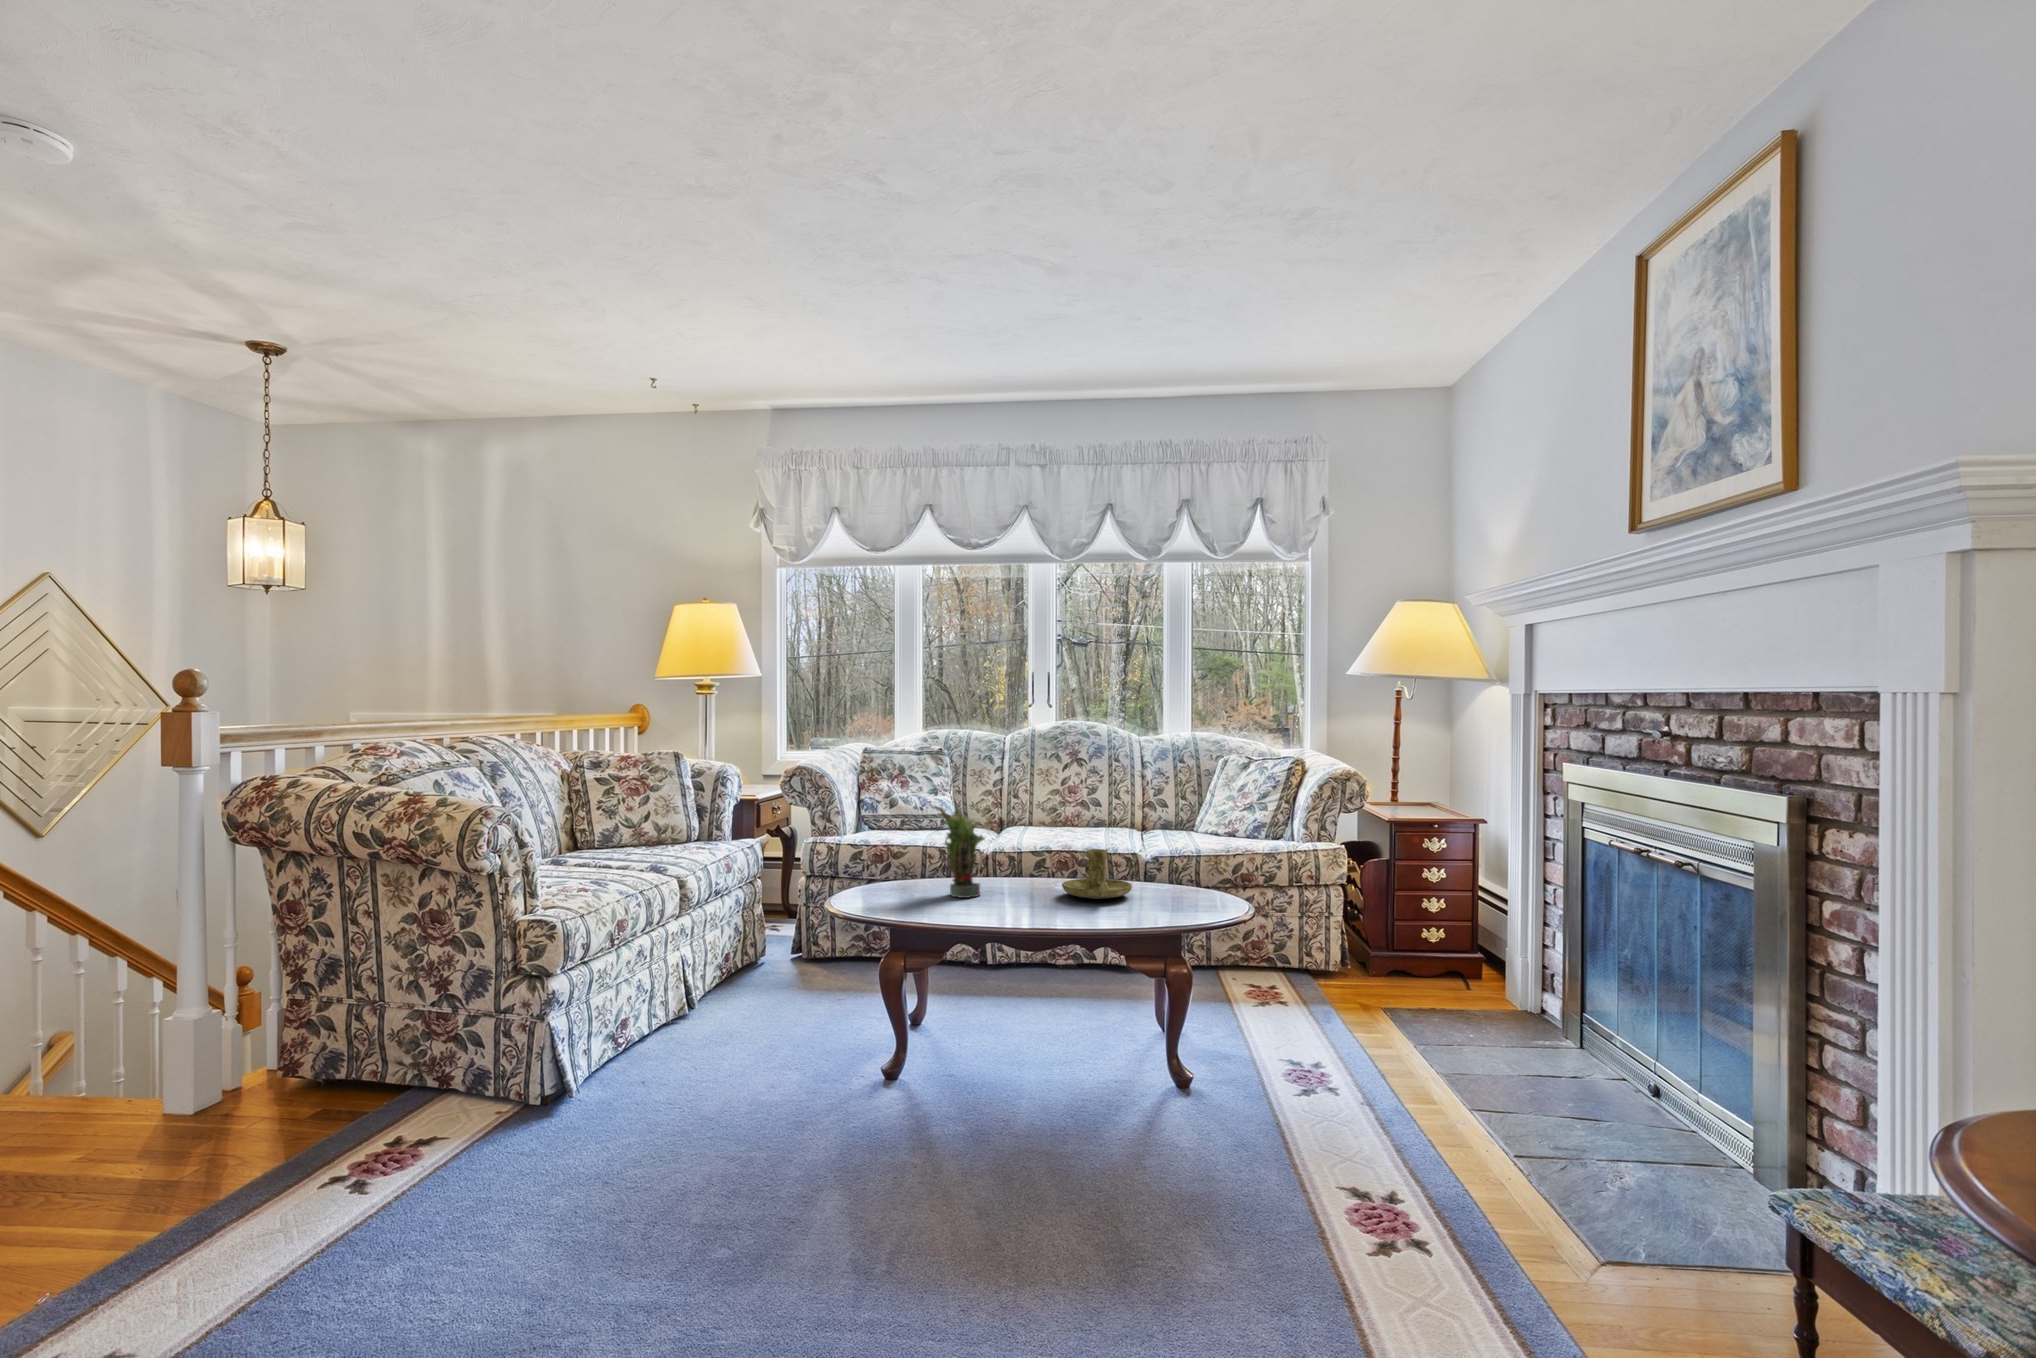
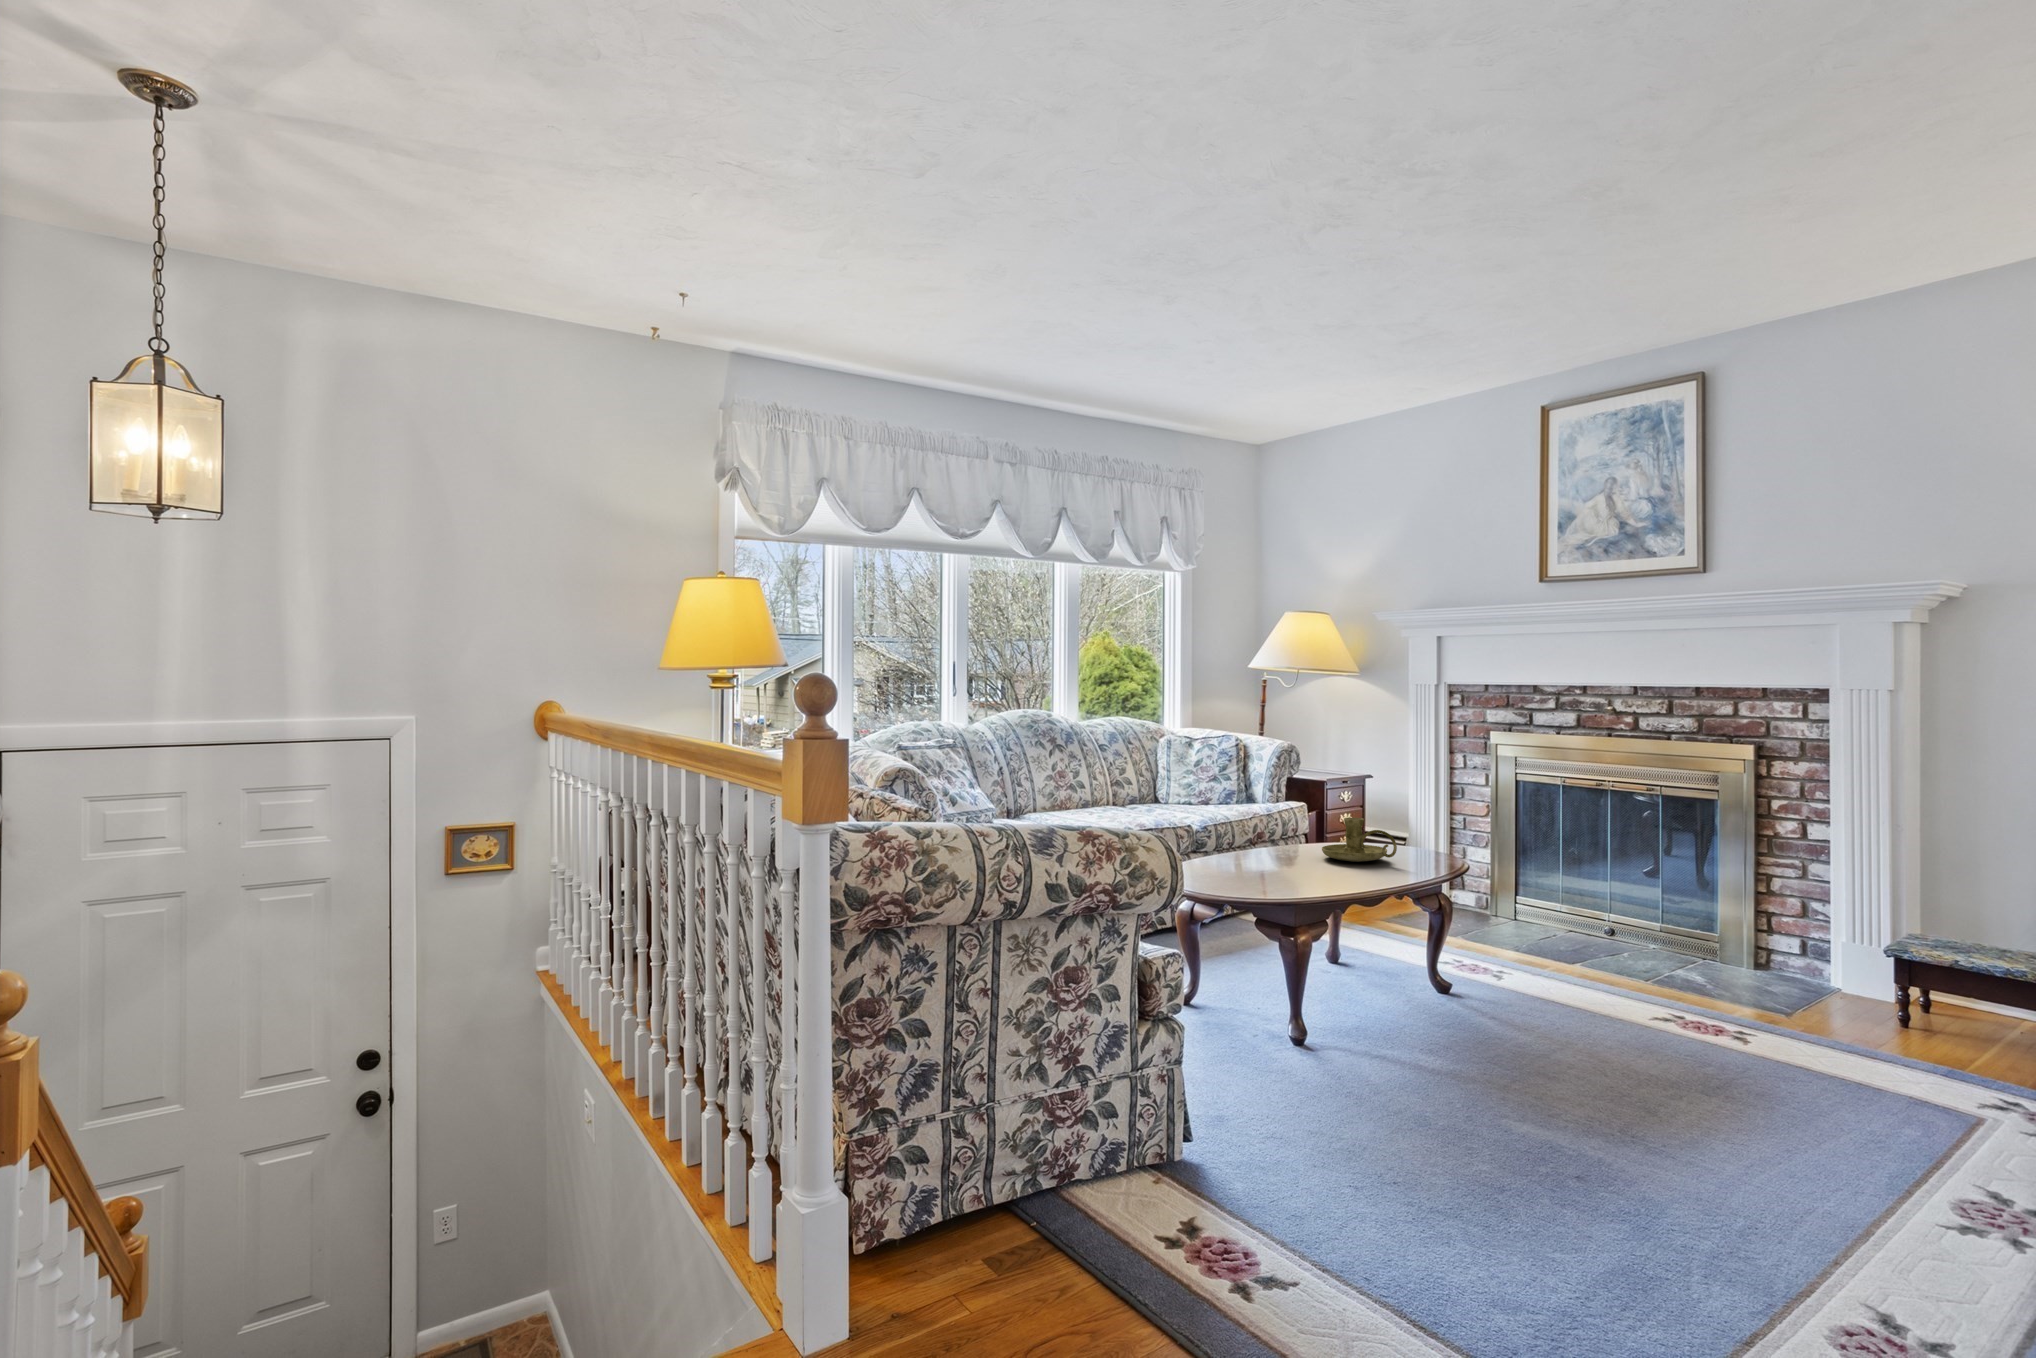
potted plant: present [931,806,985,898] -> none [1242,789,1293,877]

